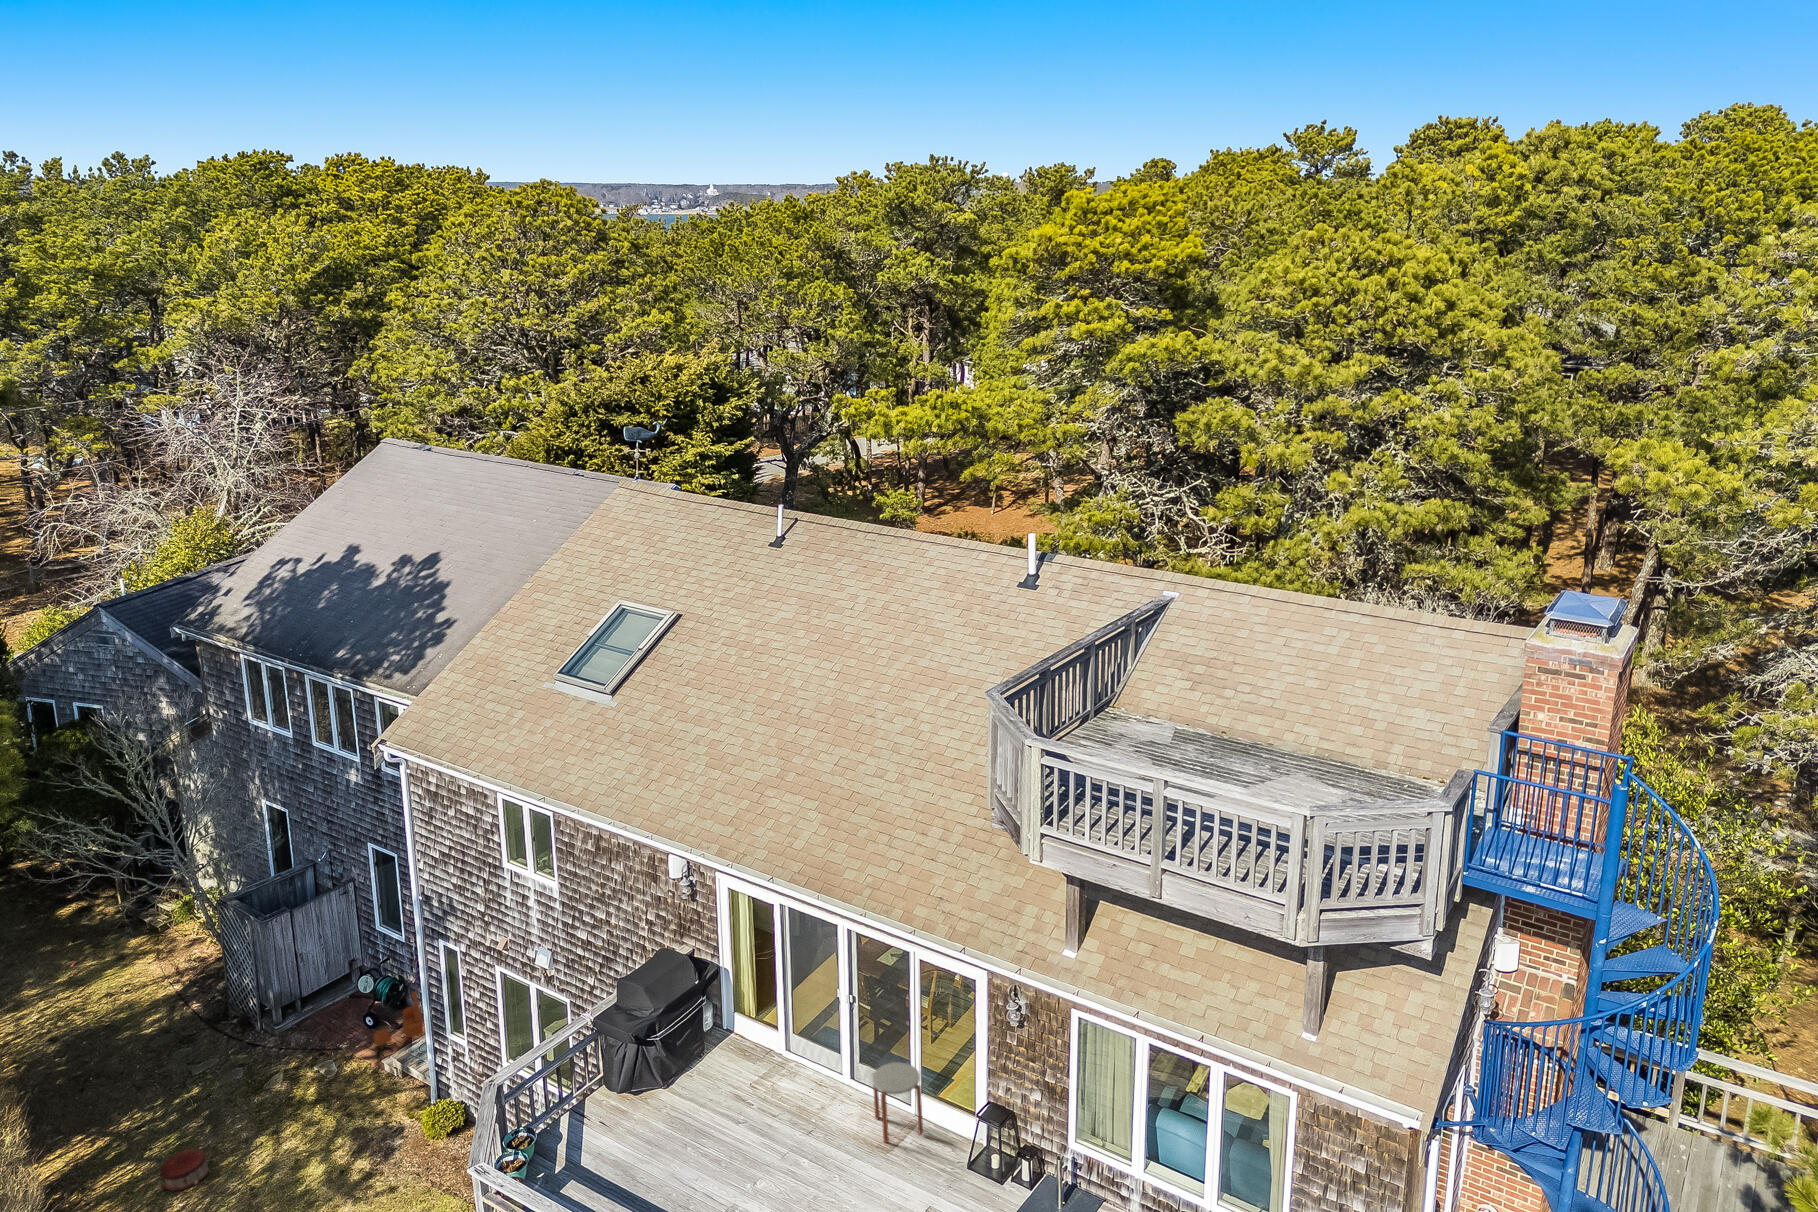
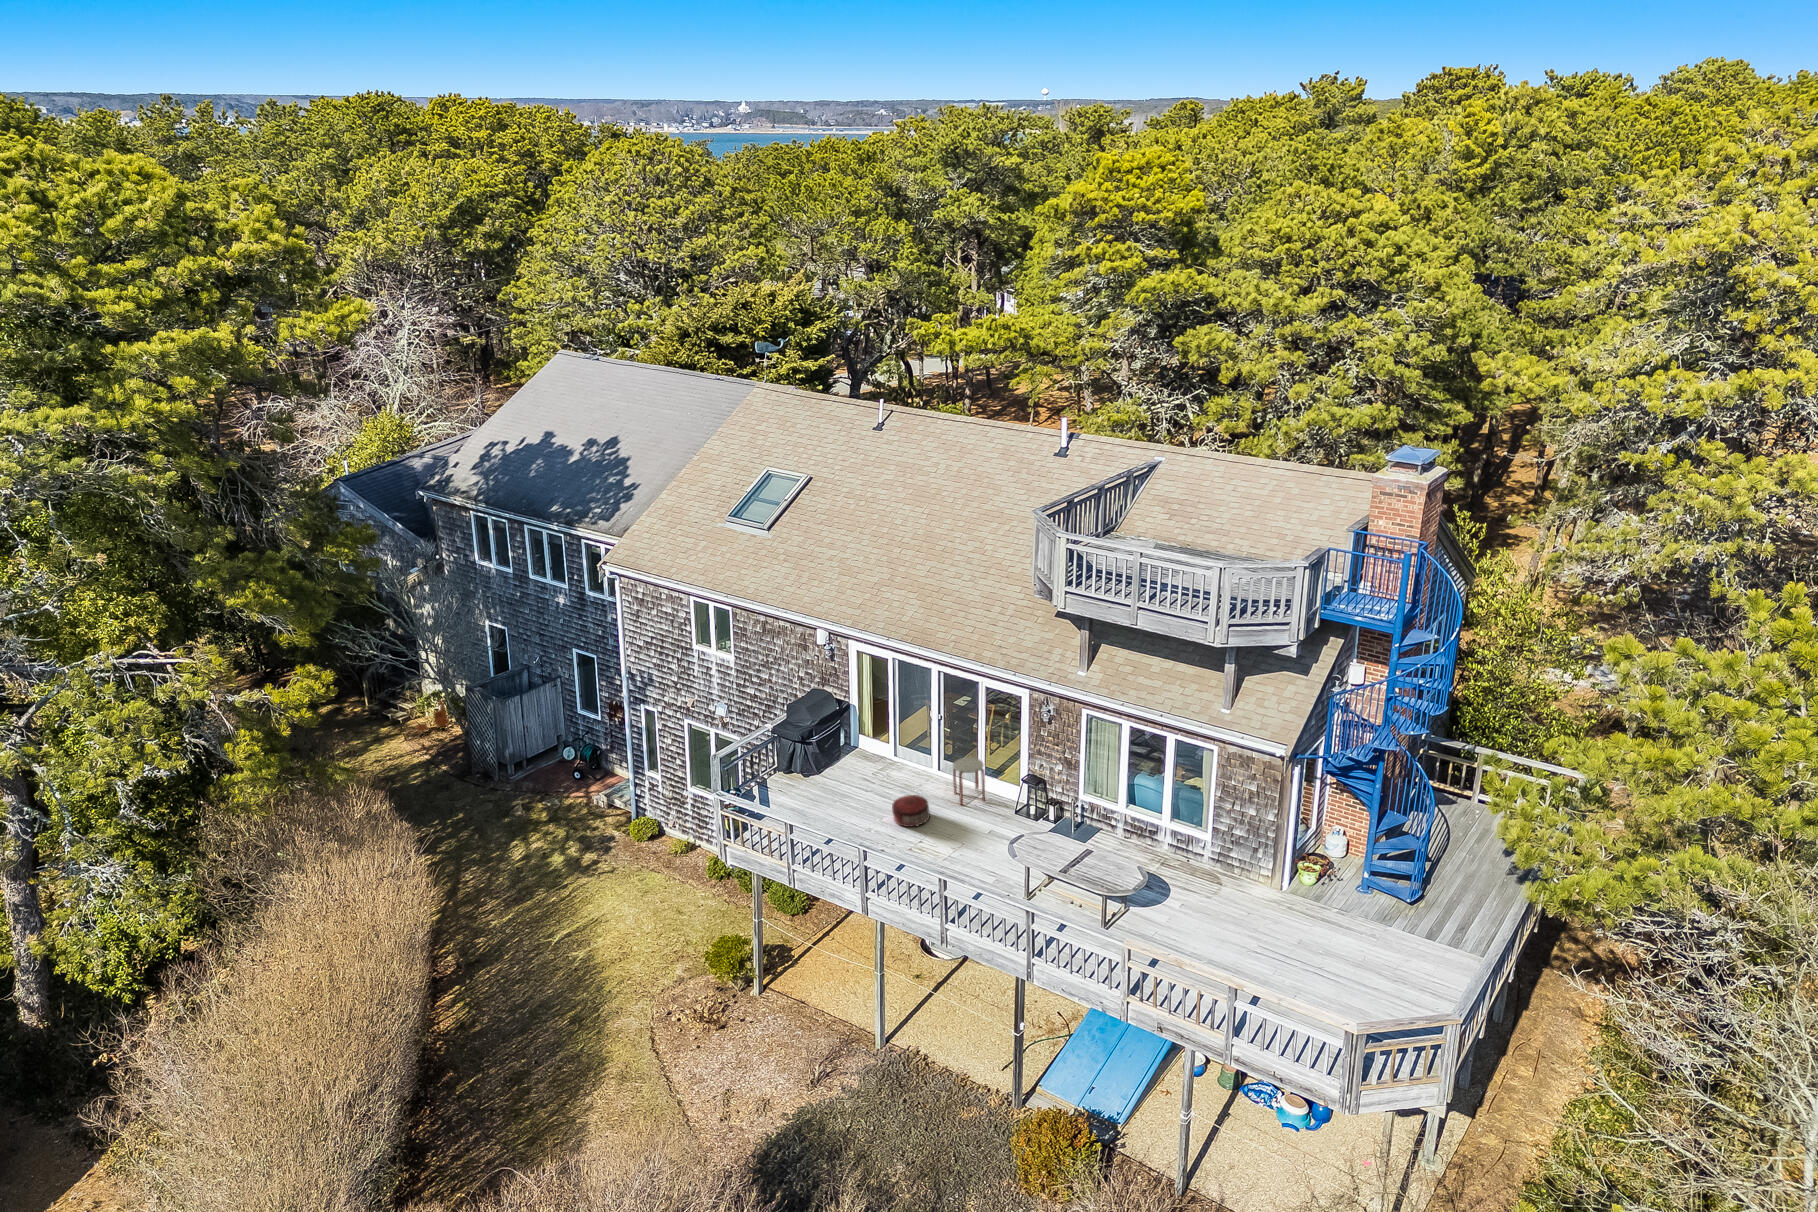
lounge chair: present [373,991,424,1056] -> present [416,700,449,735]
pouf: present [160,1149,209,1191] -> present [892,795,930,827]

